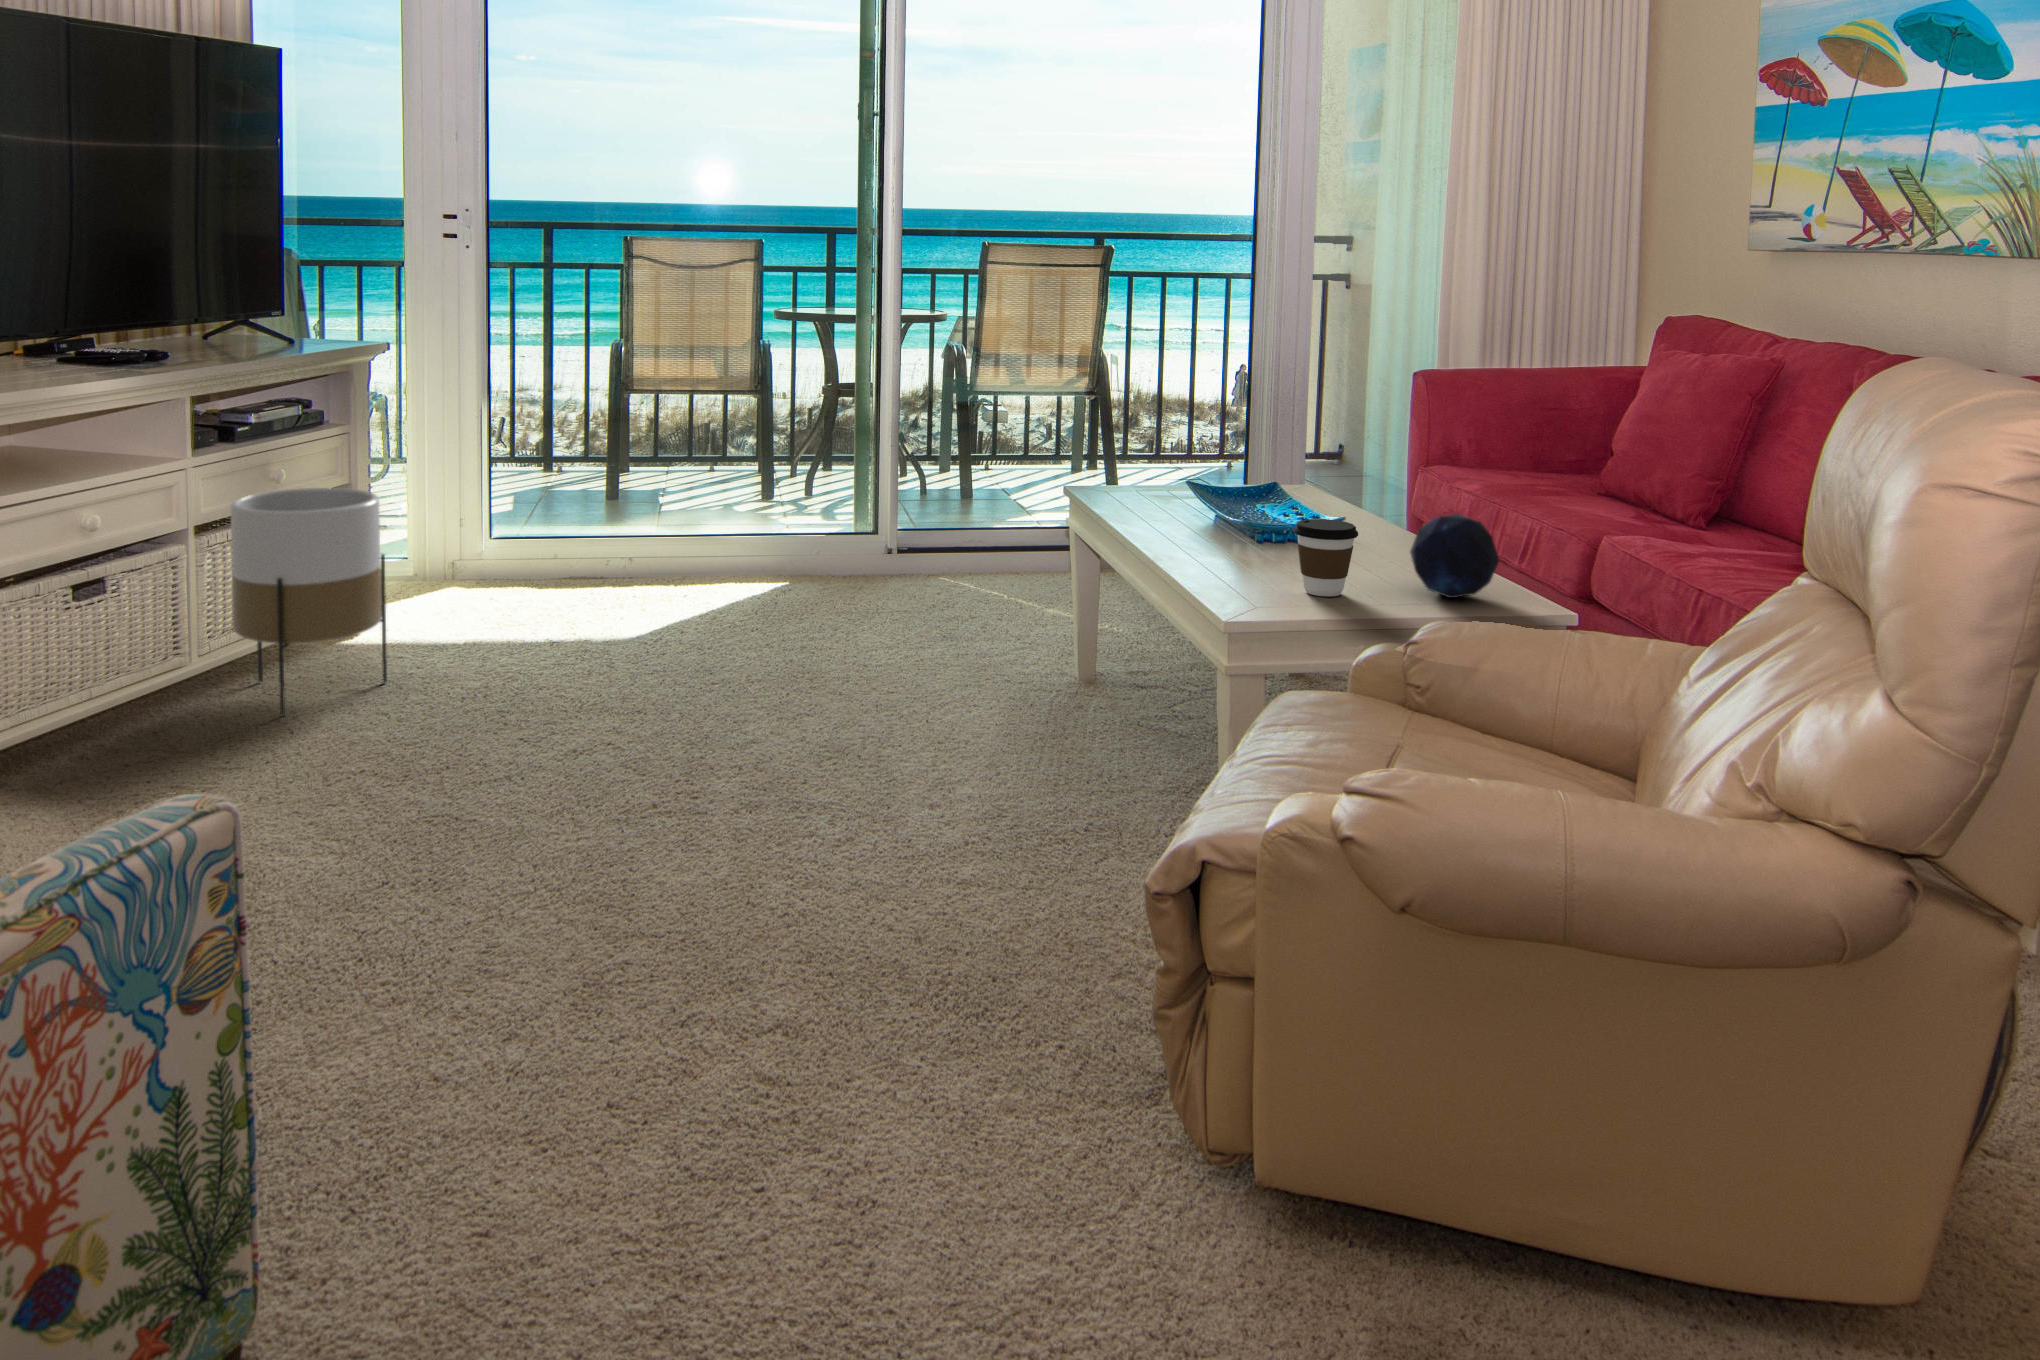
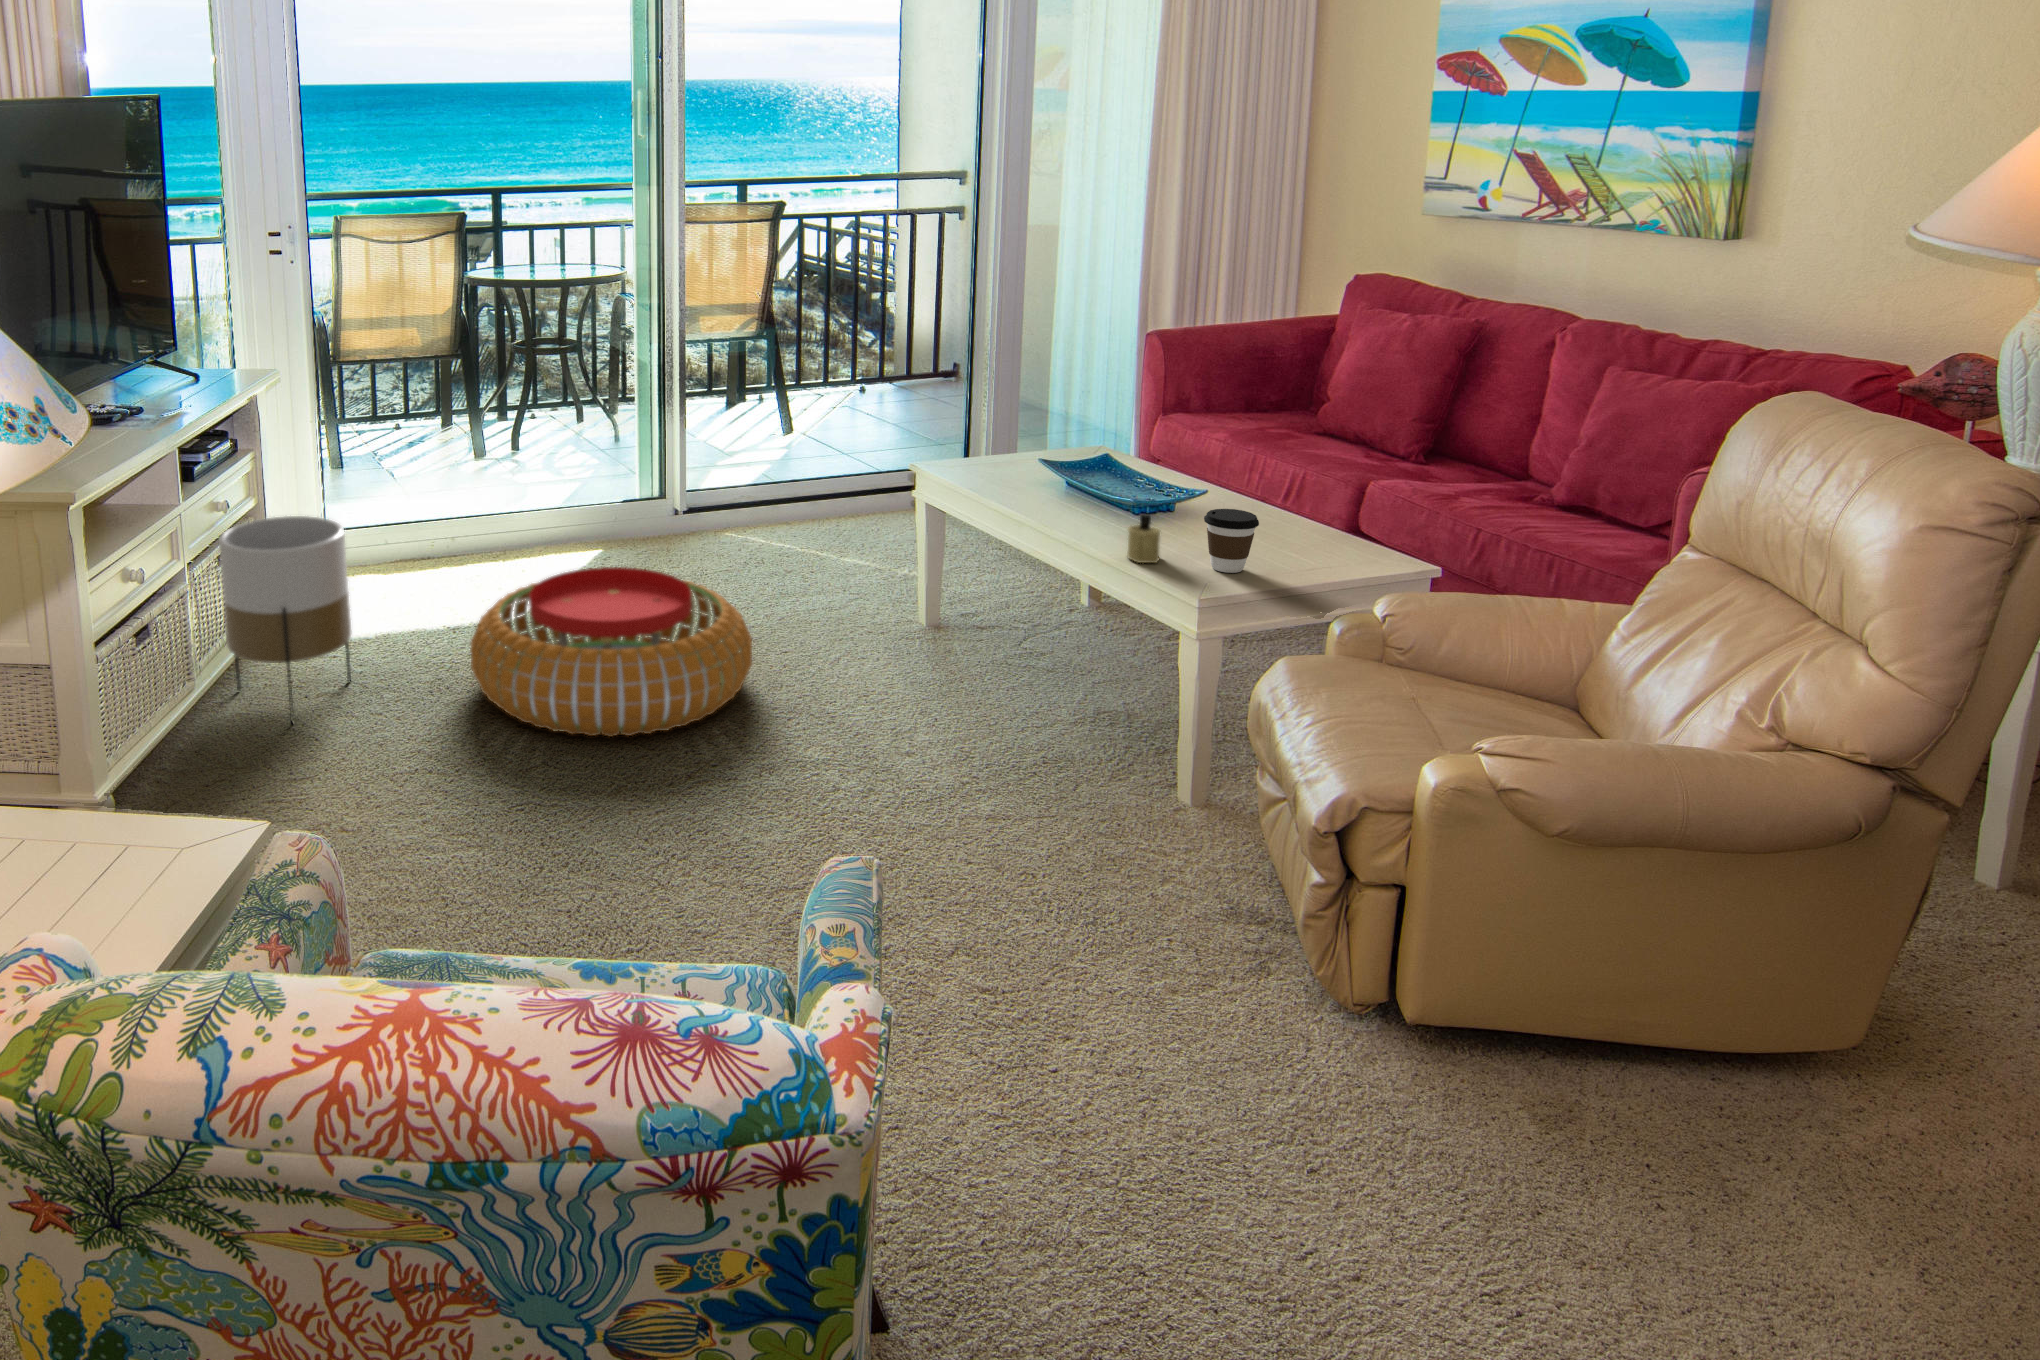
decorative orb: present [1410,514,1500,599] -> none [1289,497,1365,566]
candle: none [1211,521,1252,582] -> present [1127,514,1160,563]
pouf: none [491,573,825,756] -> present [470,567,752,736]

